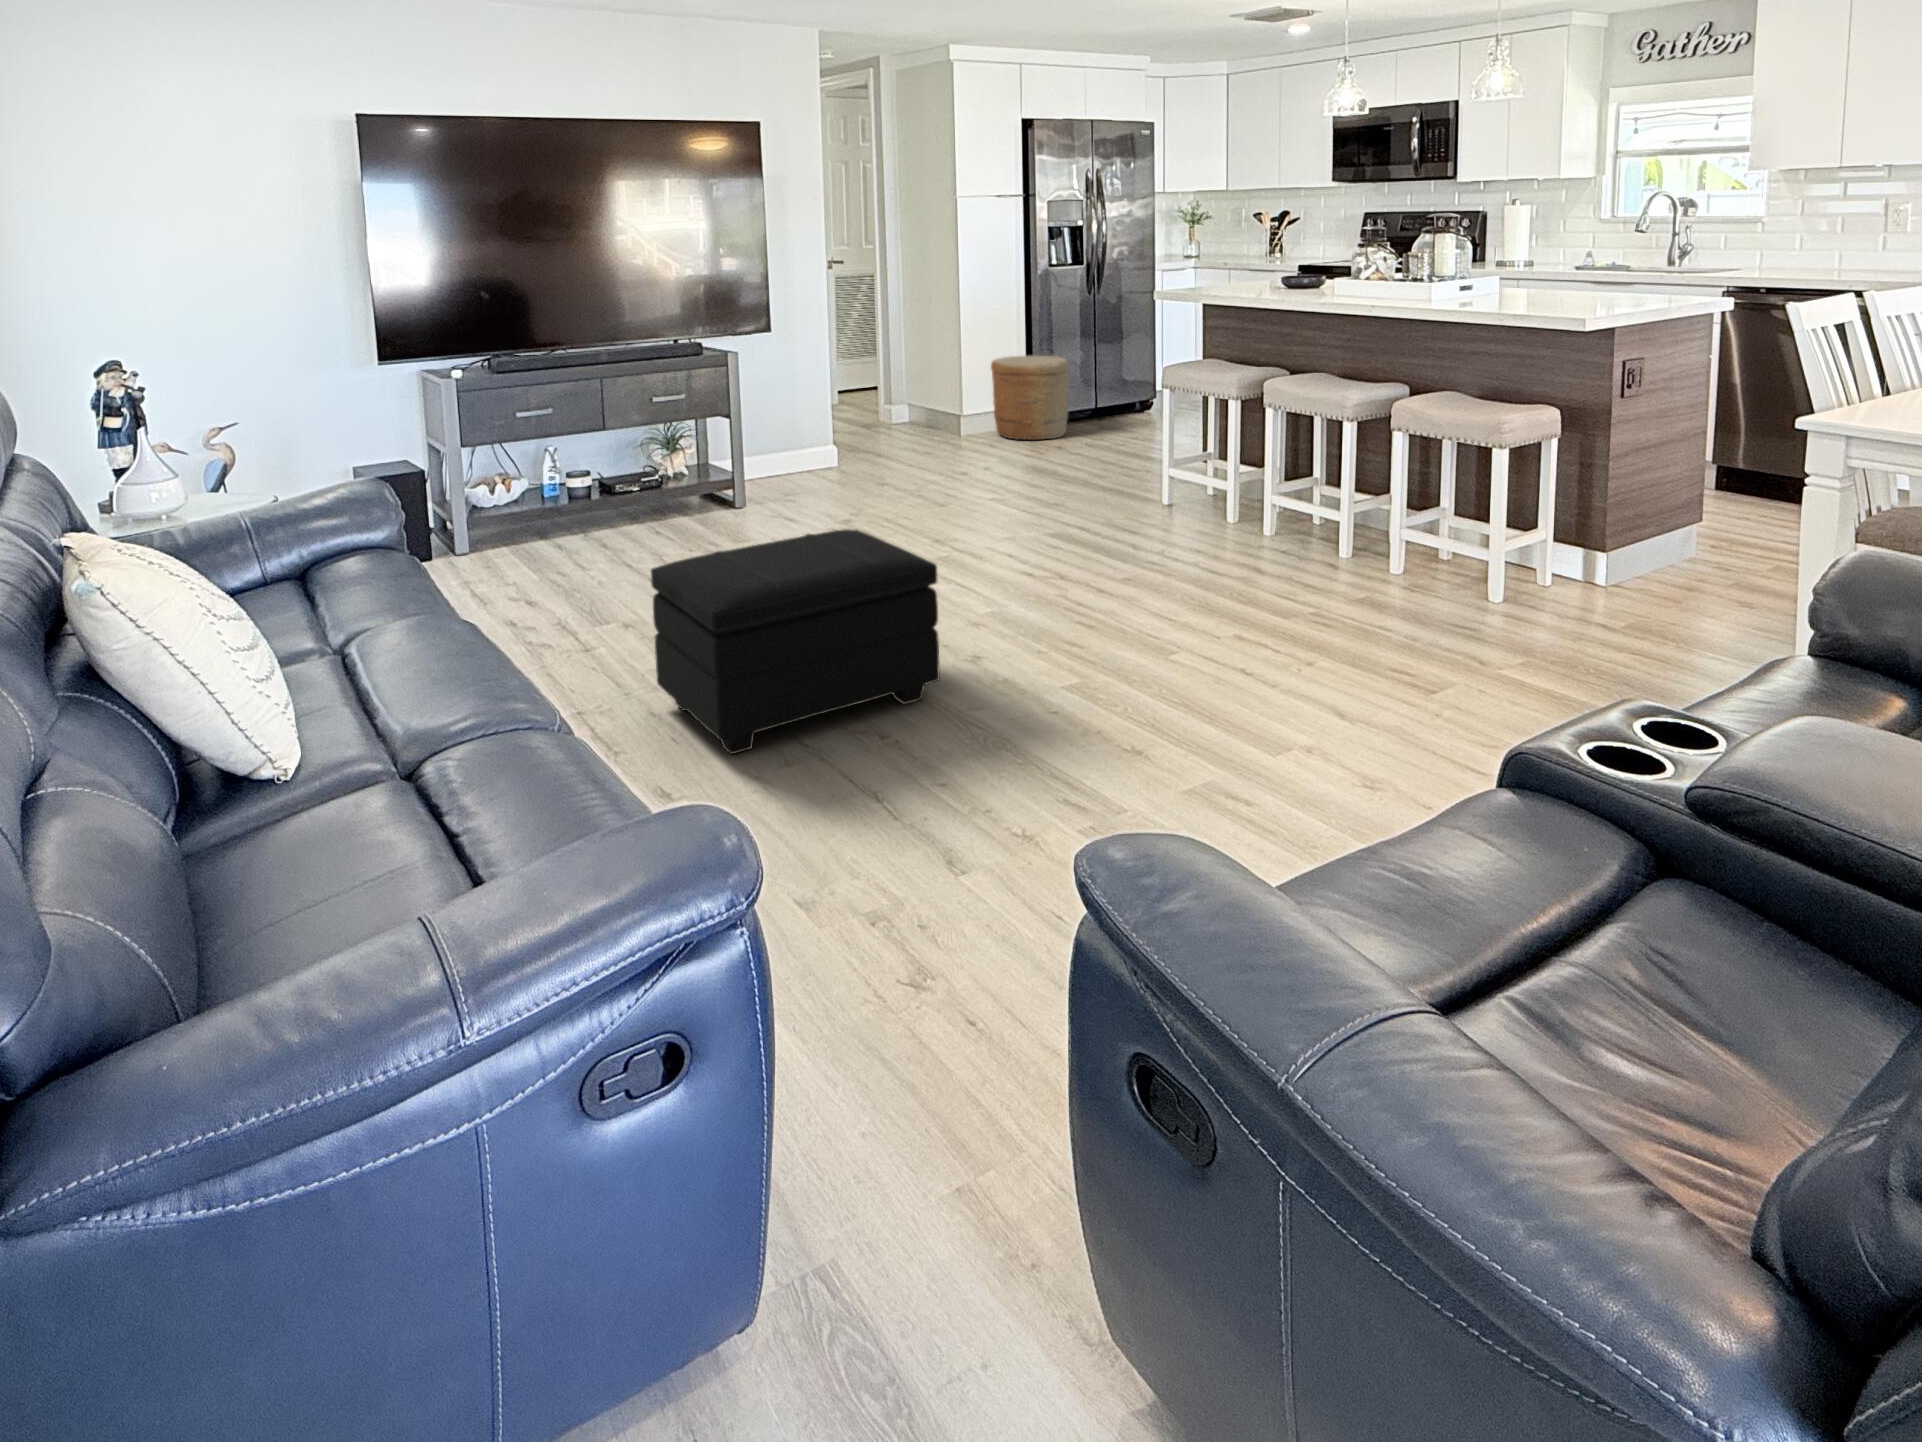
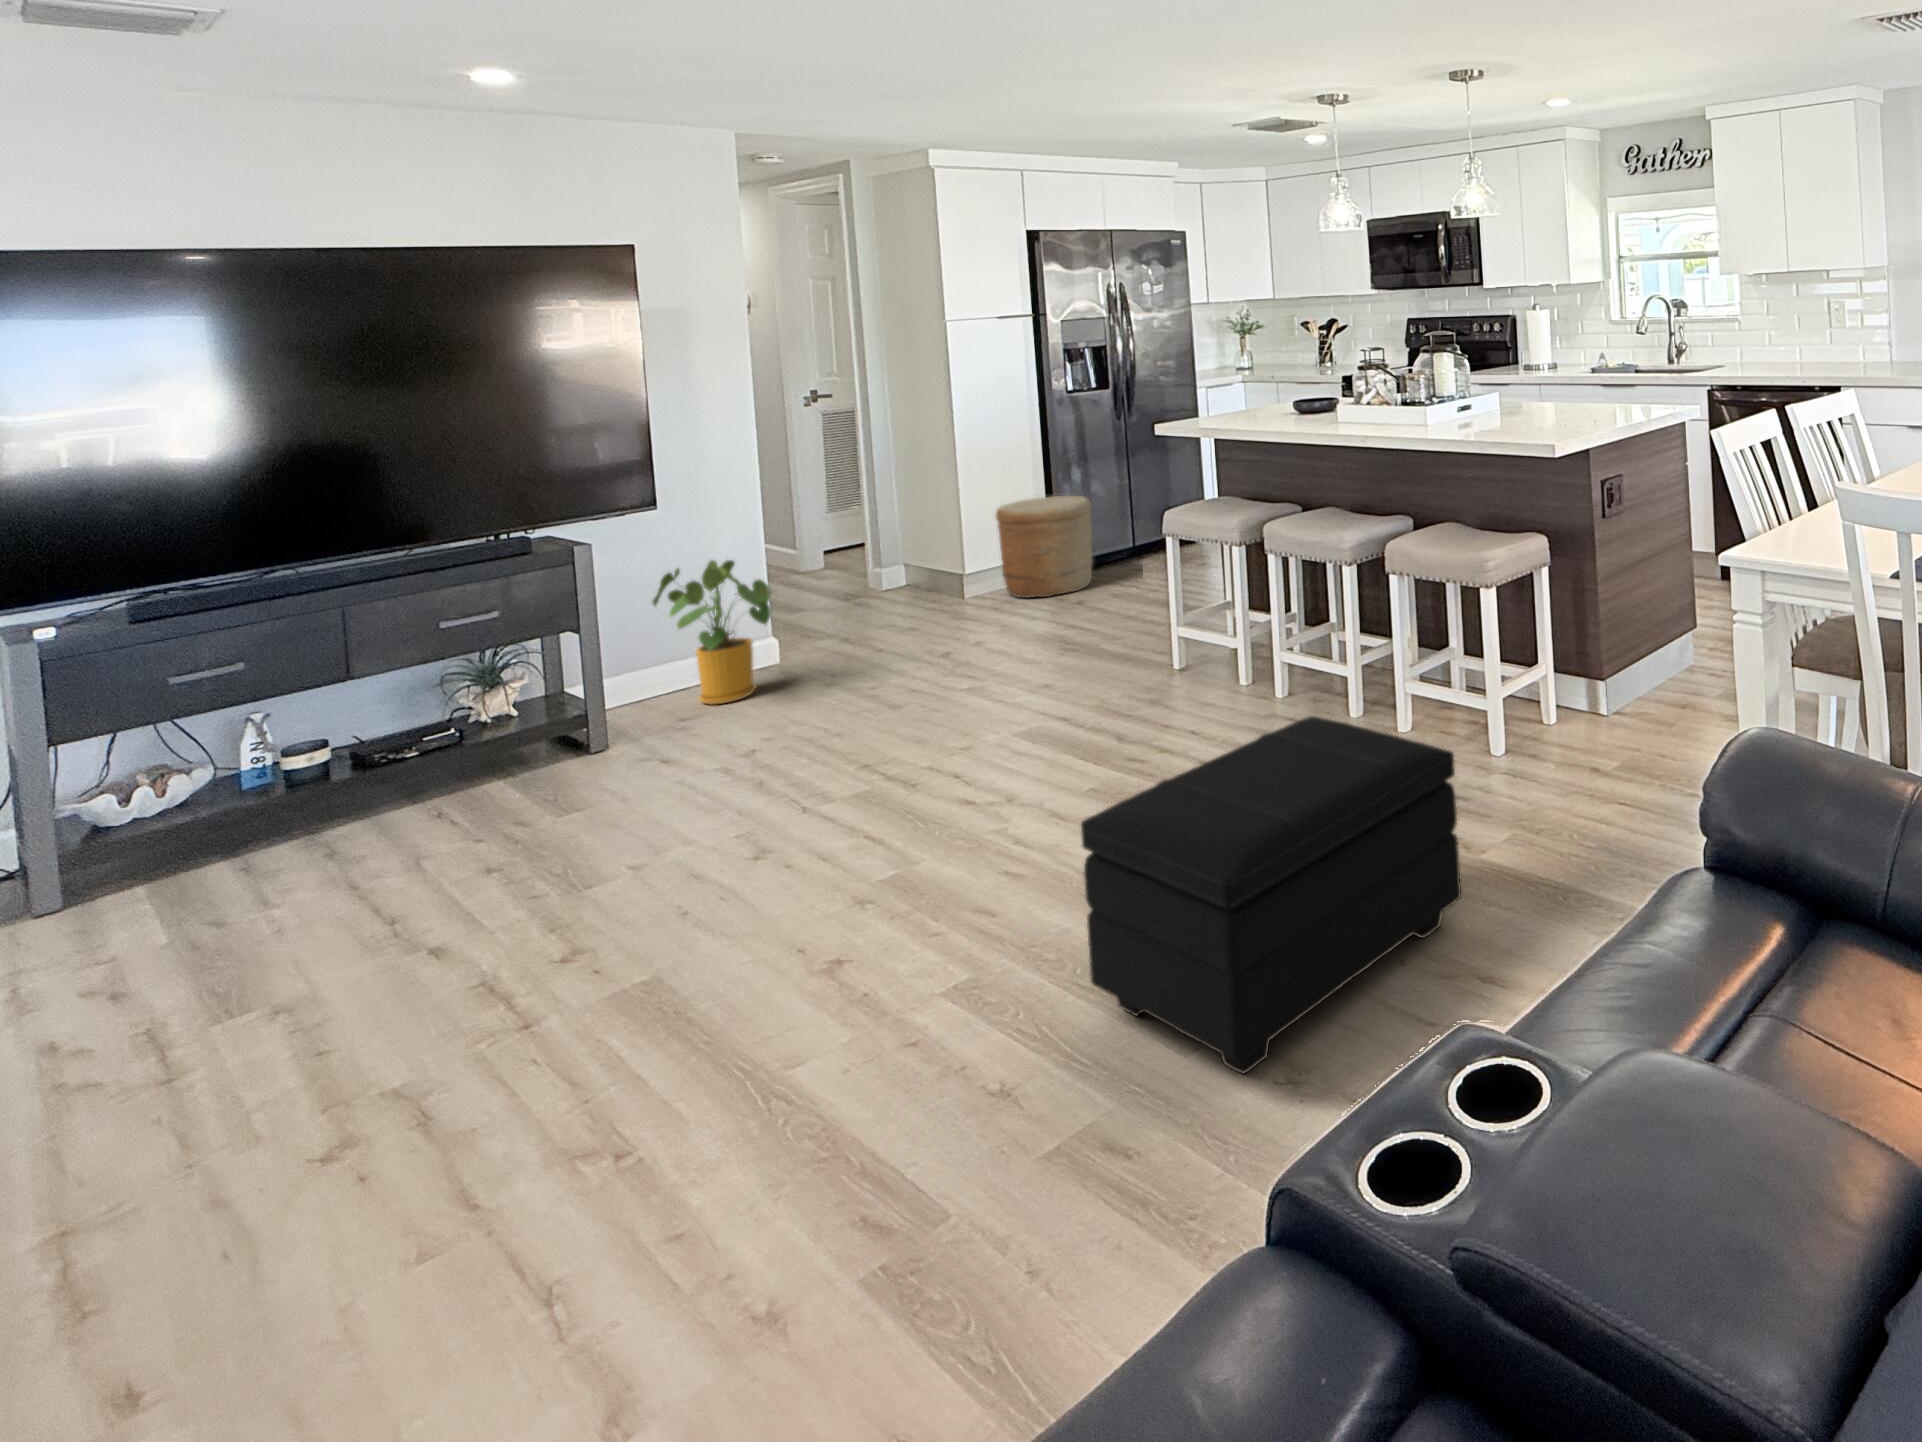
house plant: none [766,378,852,488] -> present [653,560,773,704]
footstool: present [651,529,940,754] -> present [1081,716,1461,1073]

